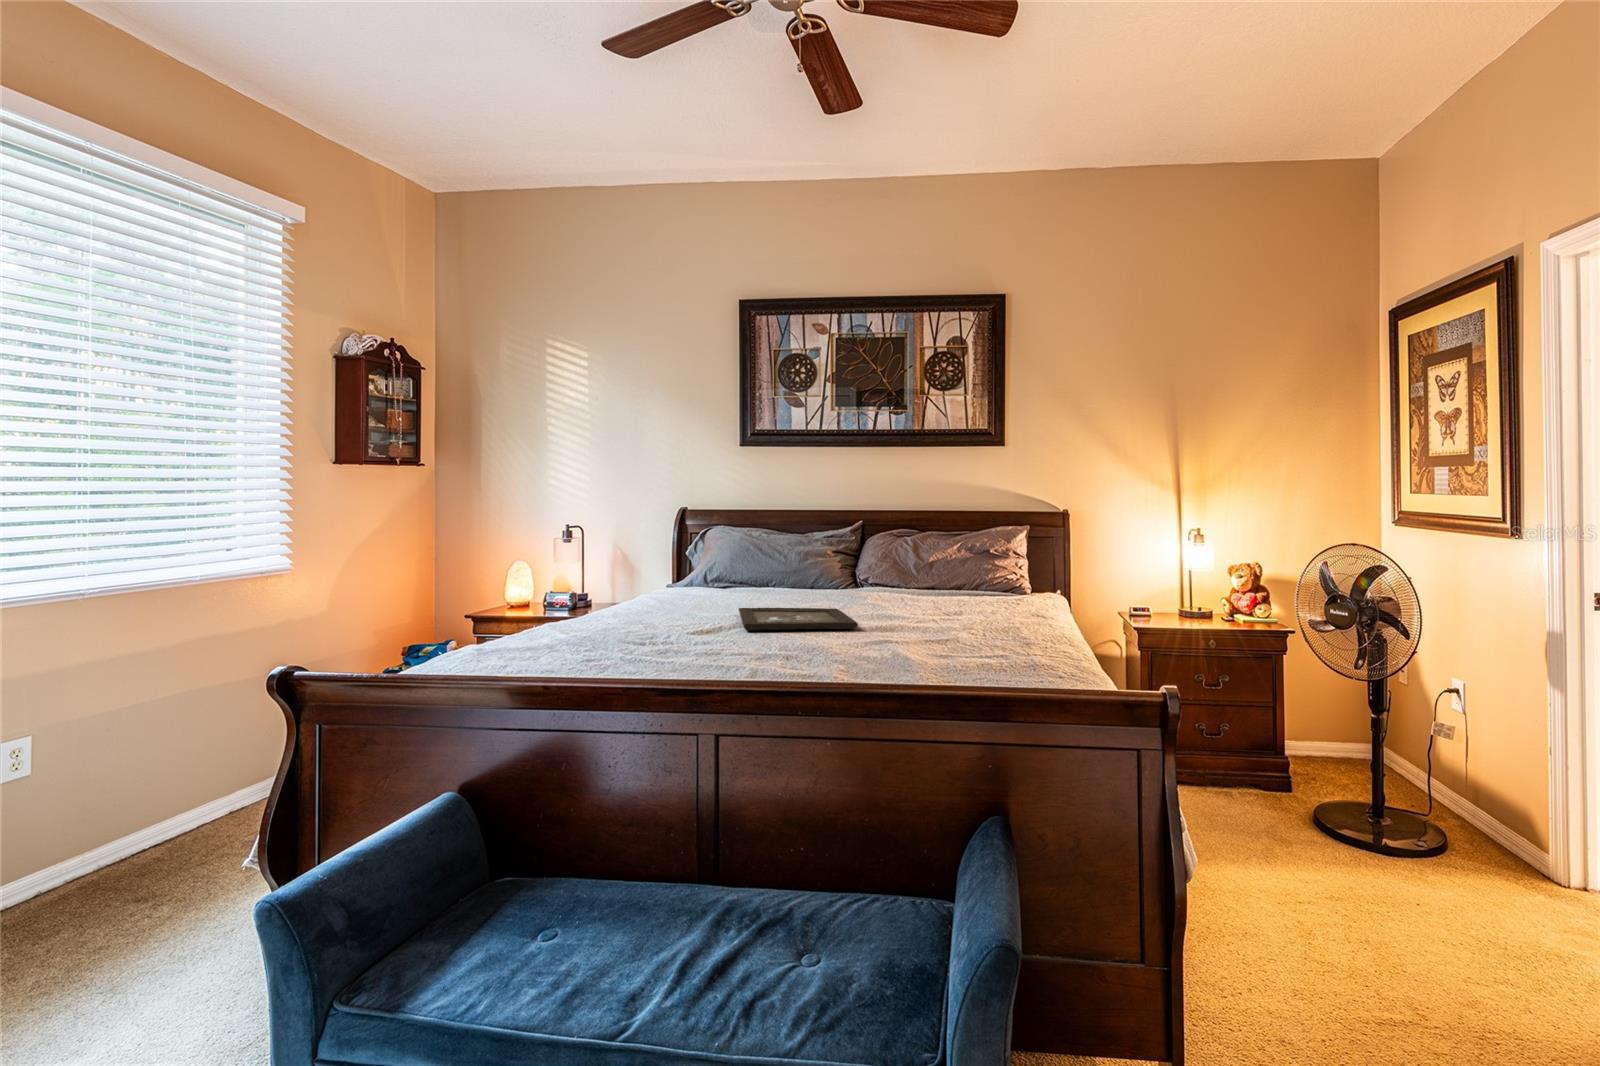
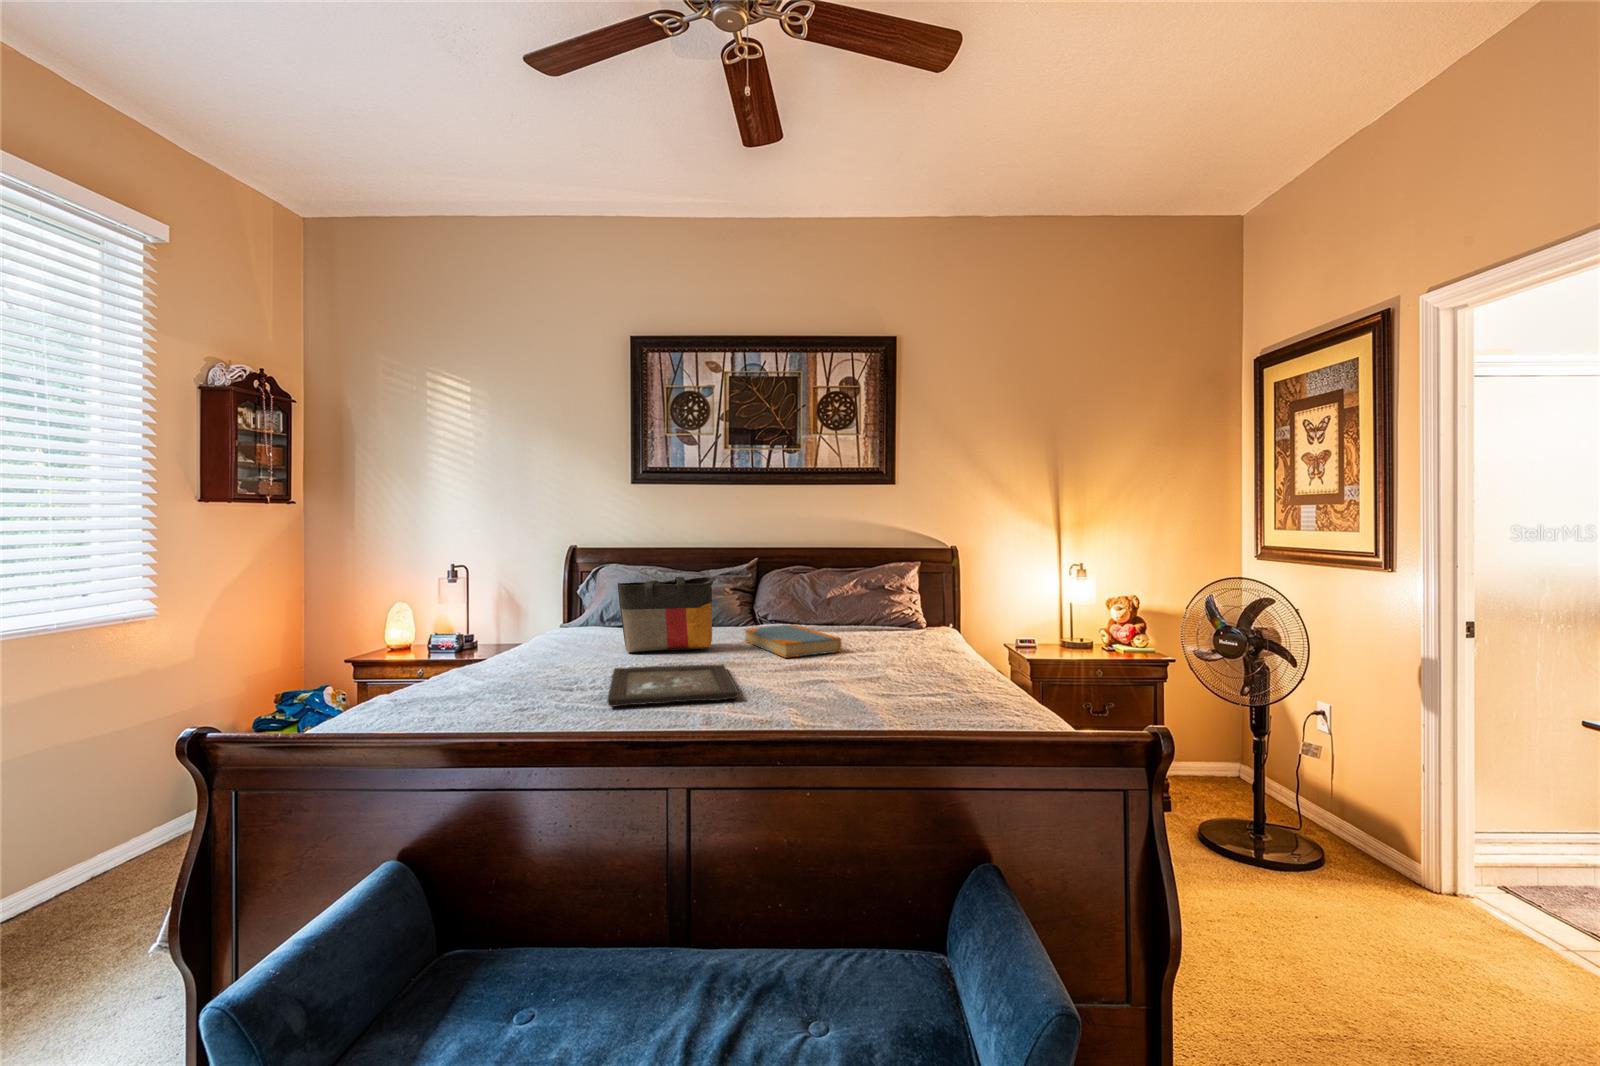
tote bag: none [735,531,826,601] -> present [618,577,715,652]
book: none [851,583,948,607] -> present [745,625,842,657]

